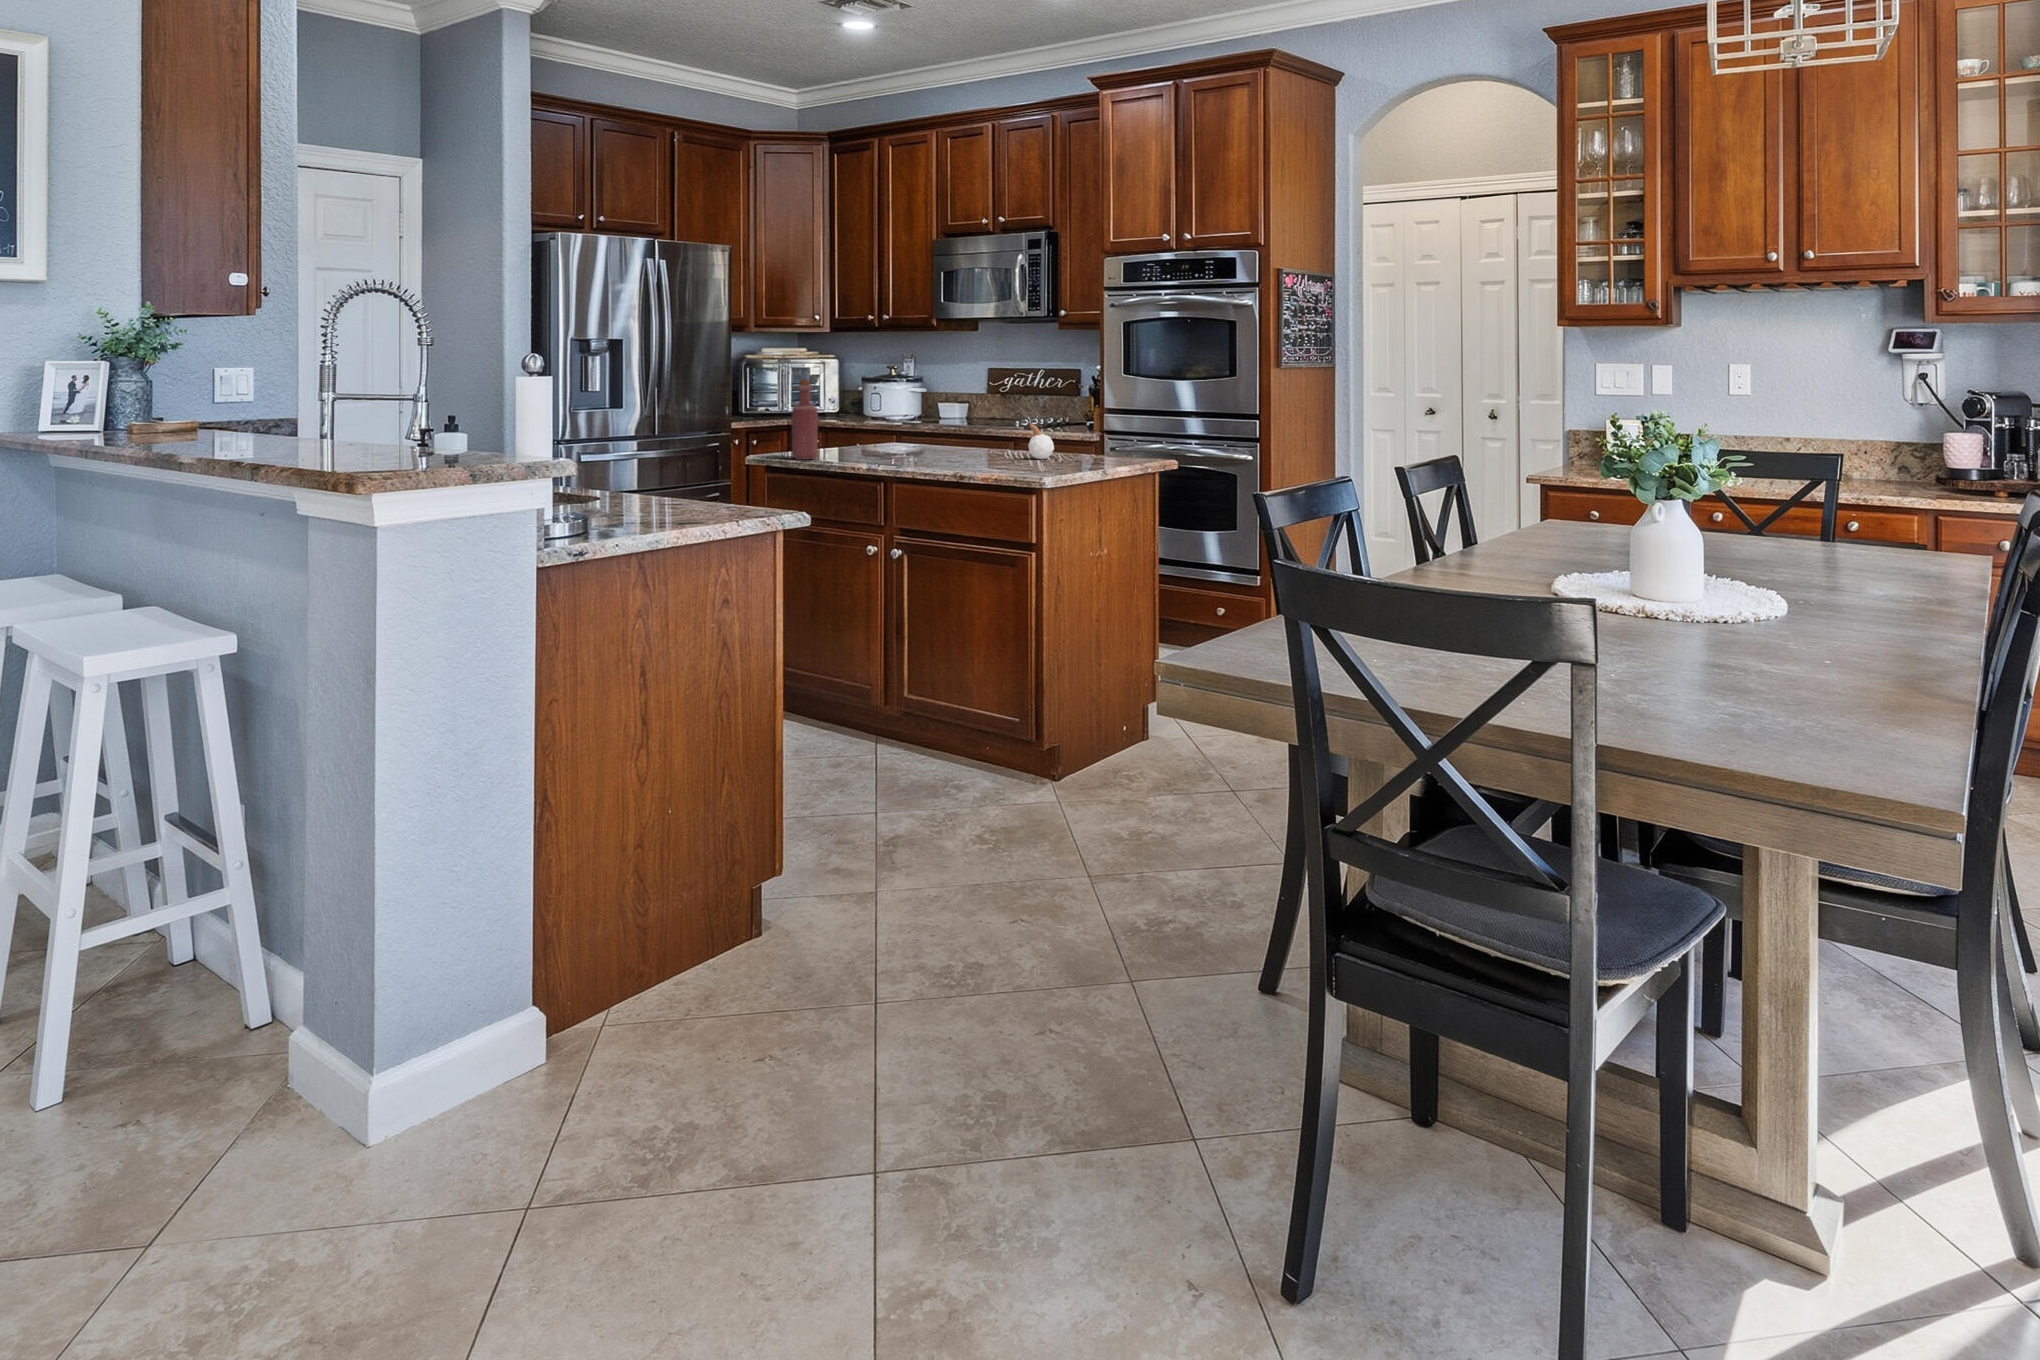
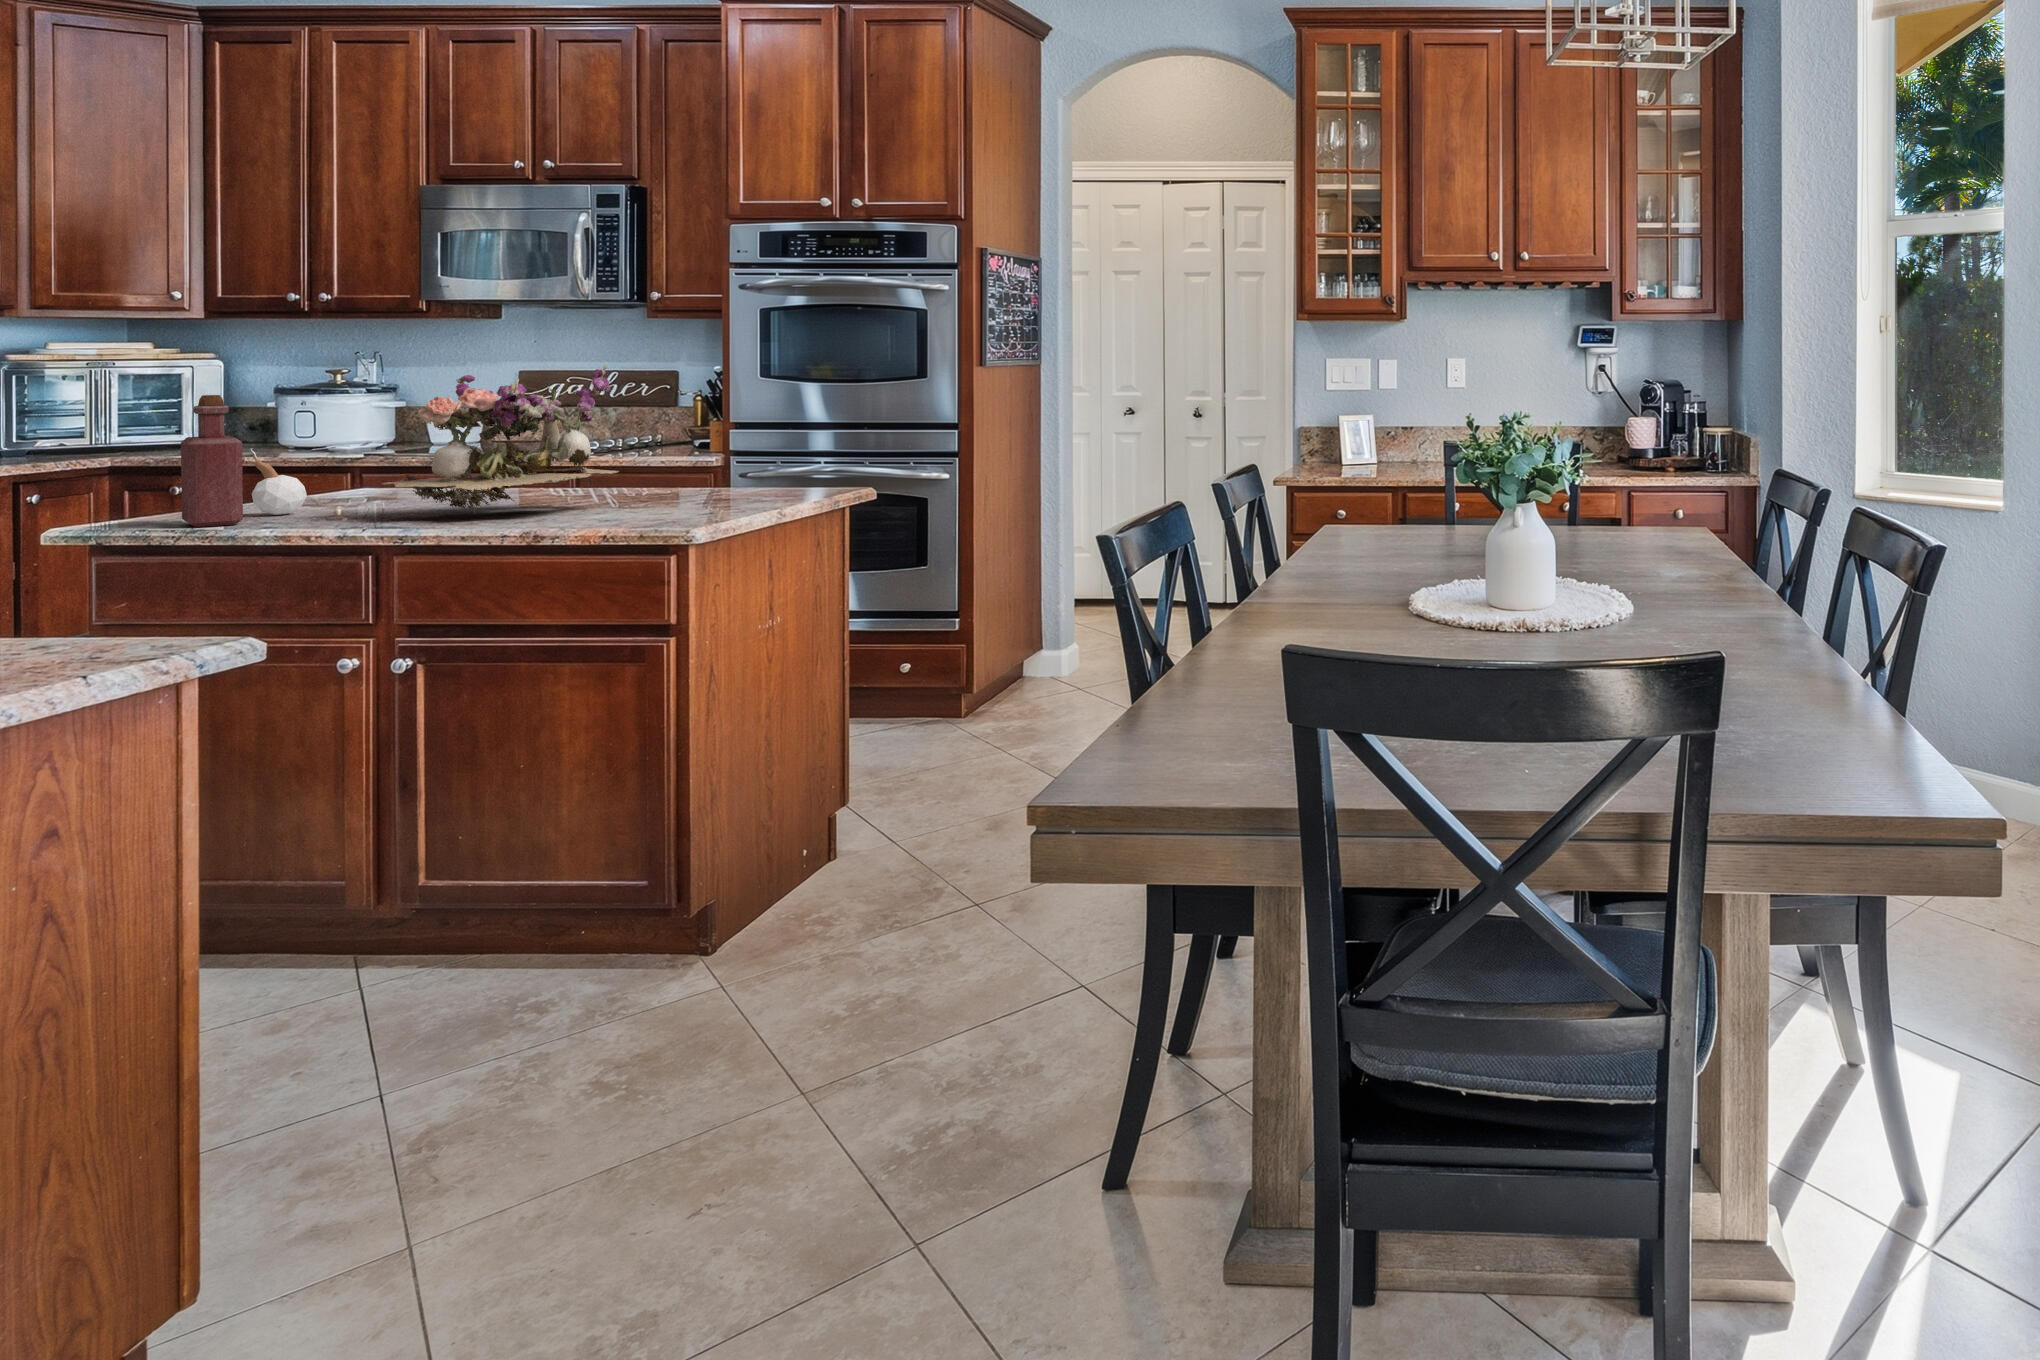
flower arrangement: none [884,362,1011,461] -> present [383,365,618,513]
candle: present [1028,421,1054,459] -> present [250,448,307,515]

